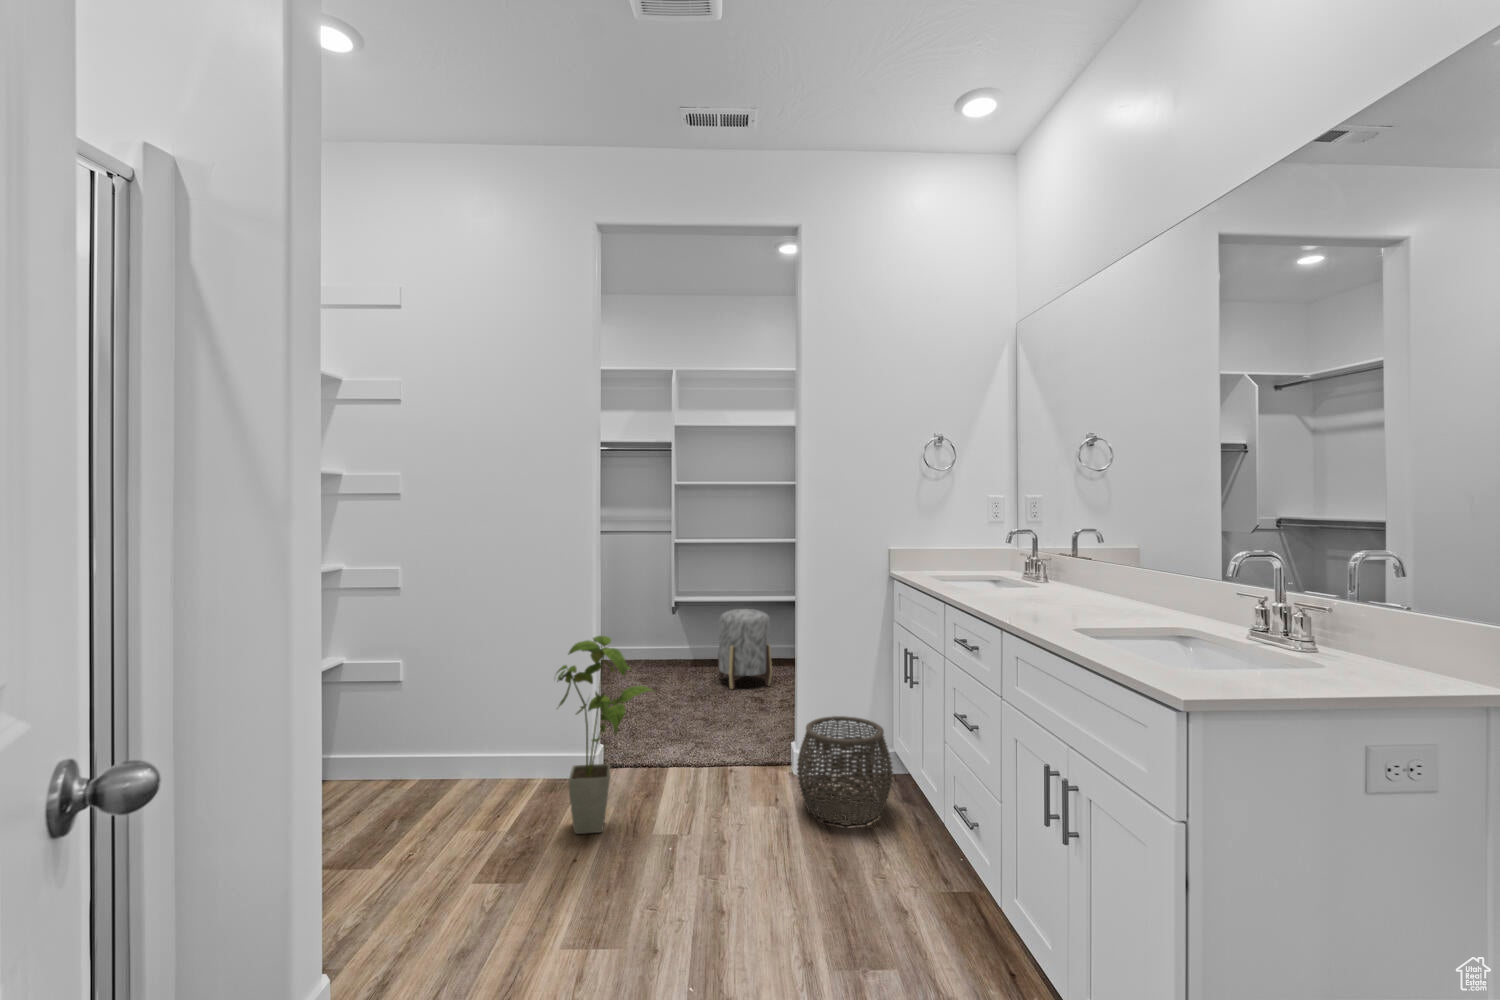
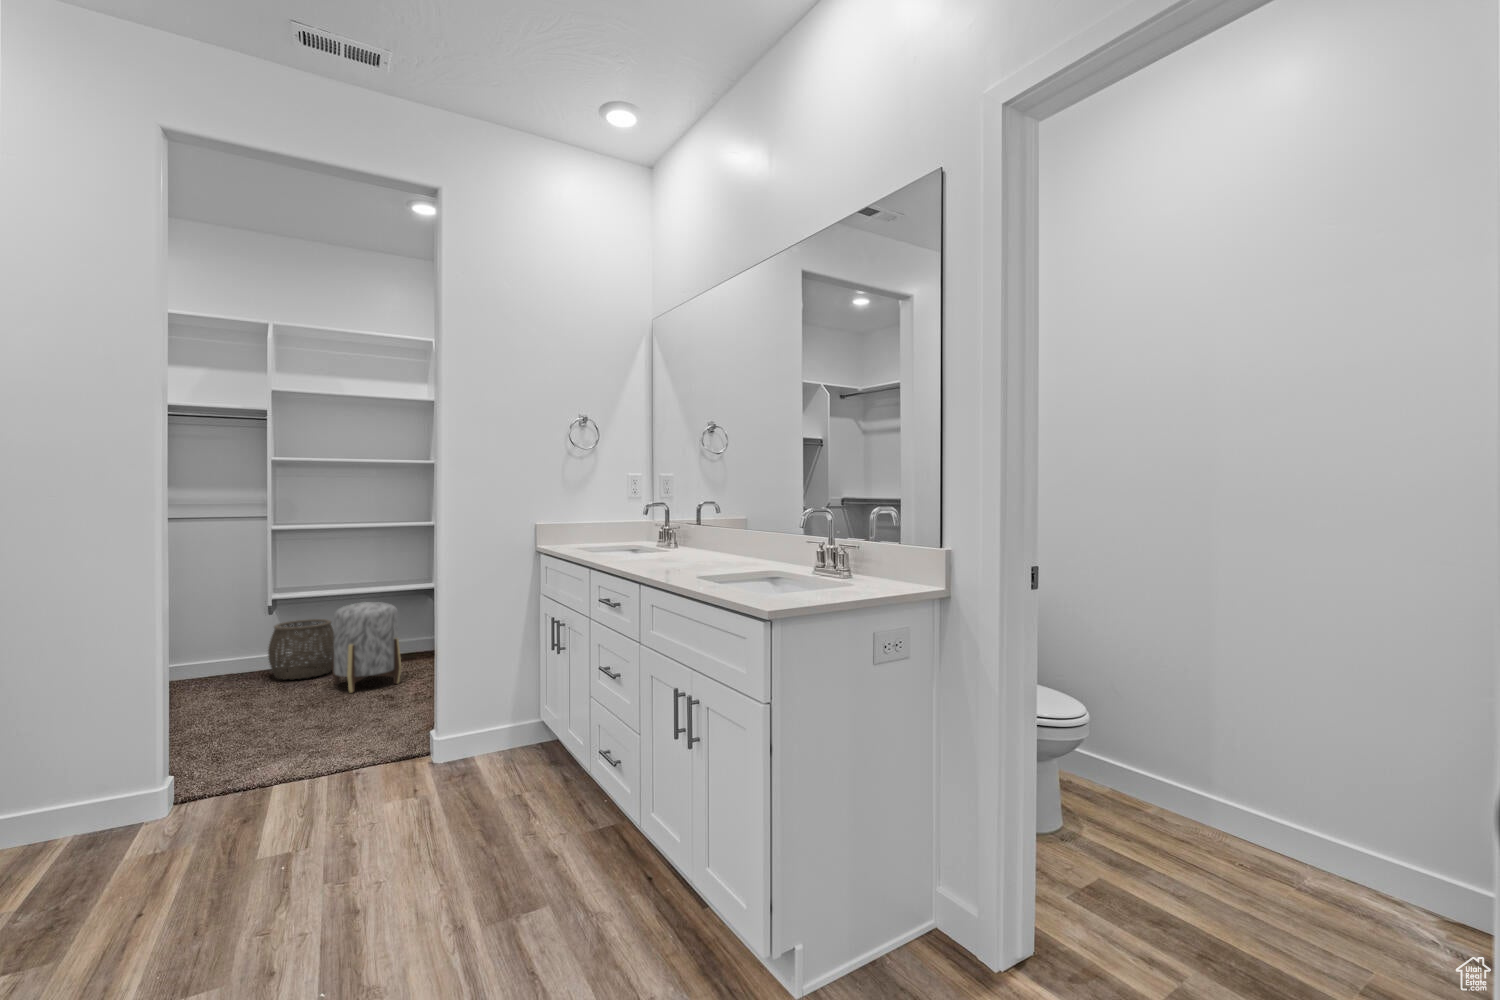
house plant: present [556,636,652,834] -> none [104,636,261,880]
woven basket: present [797,716,893,825] -> present [268,619,334,680]

